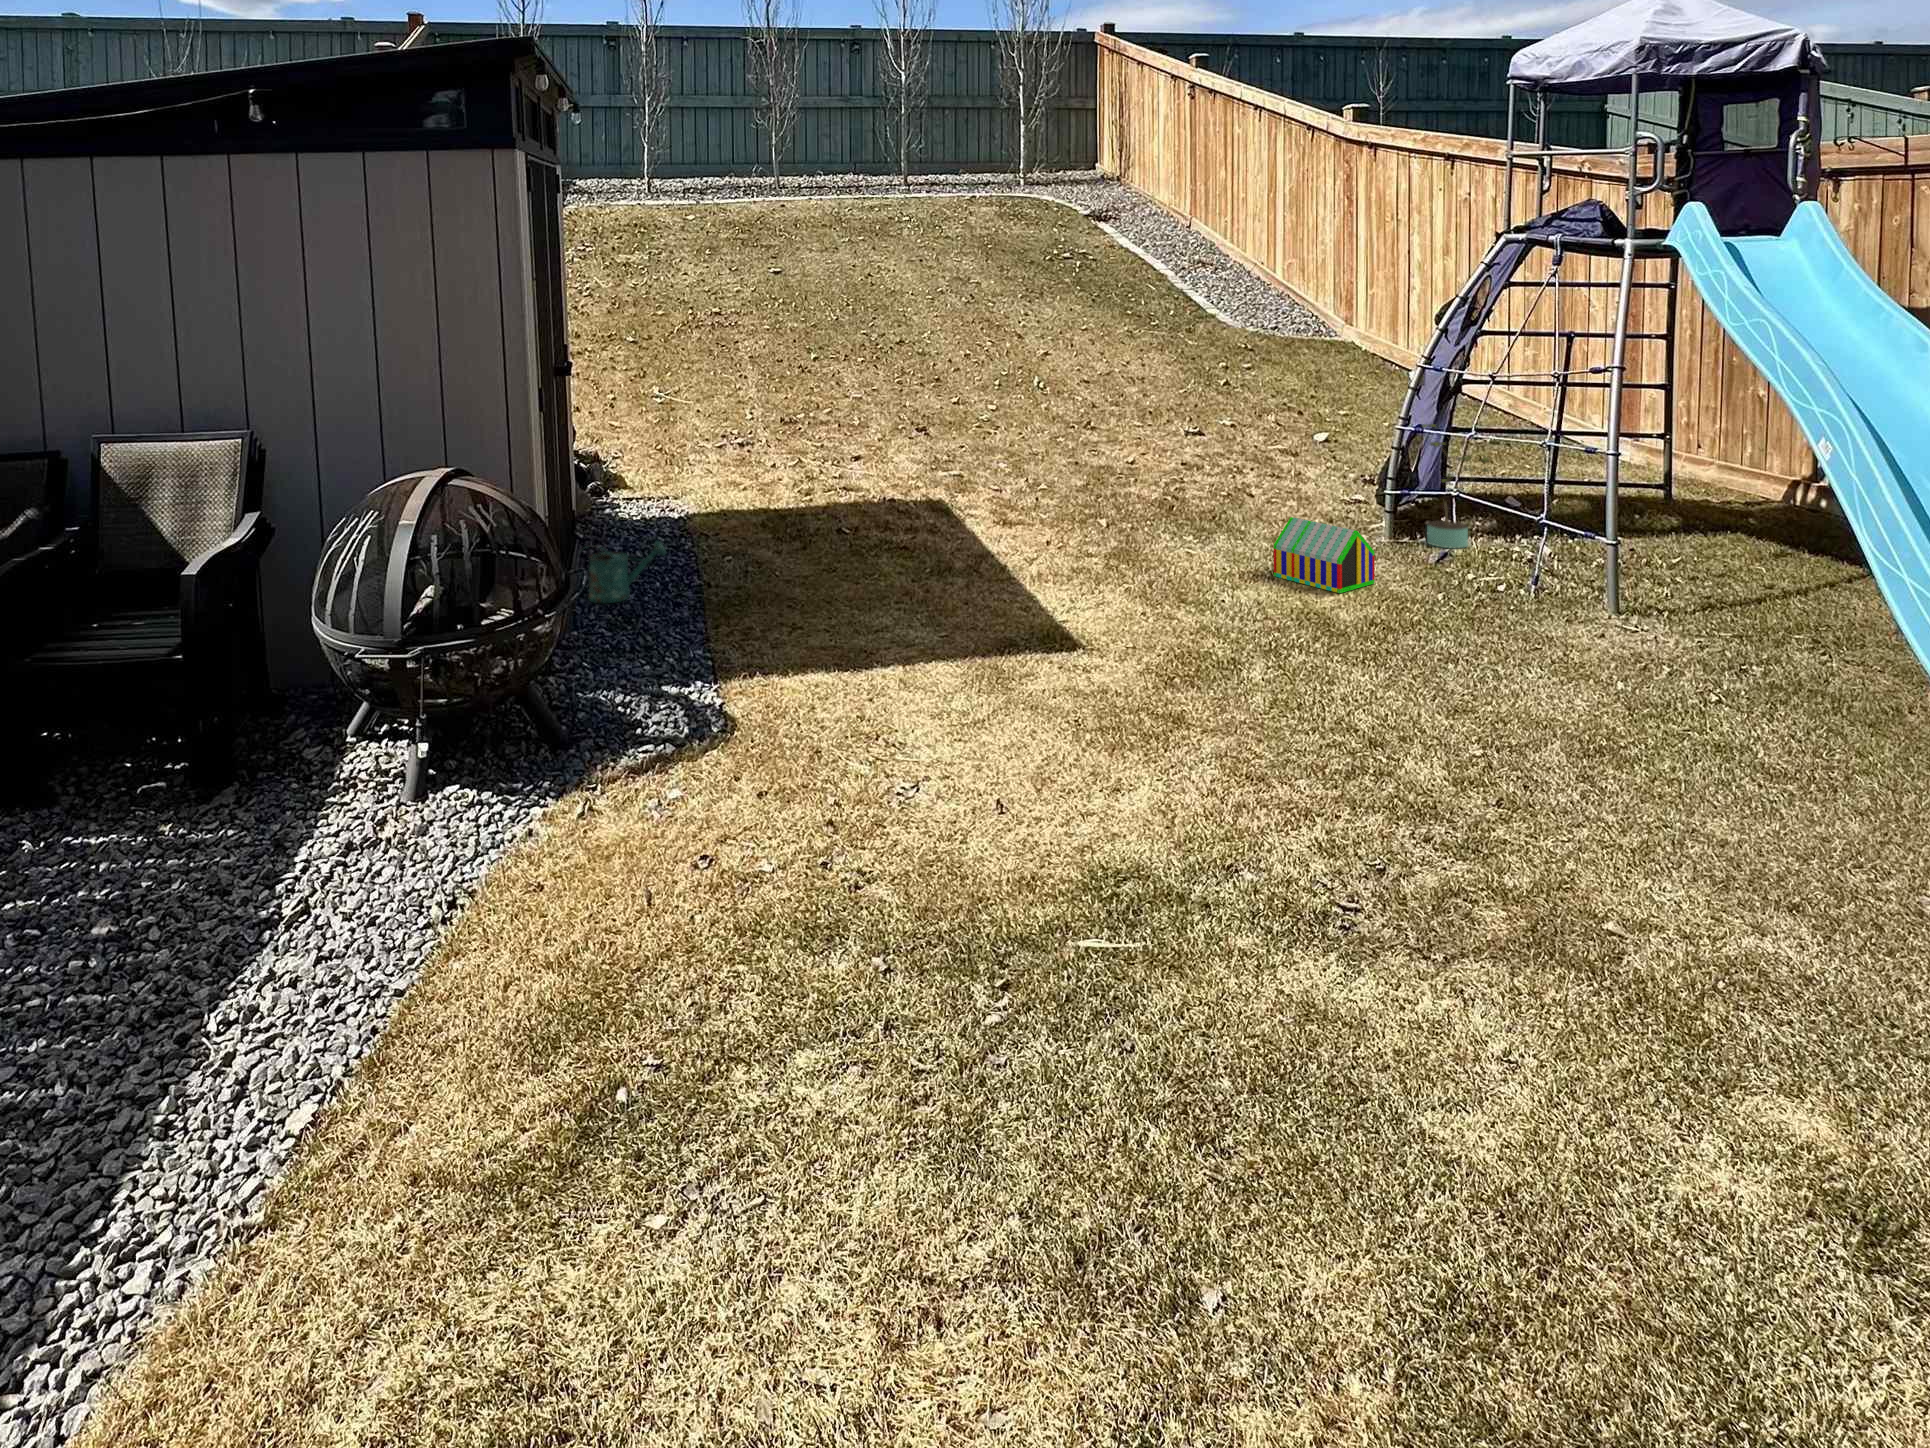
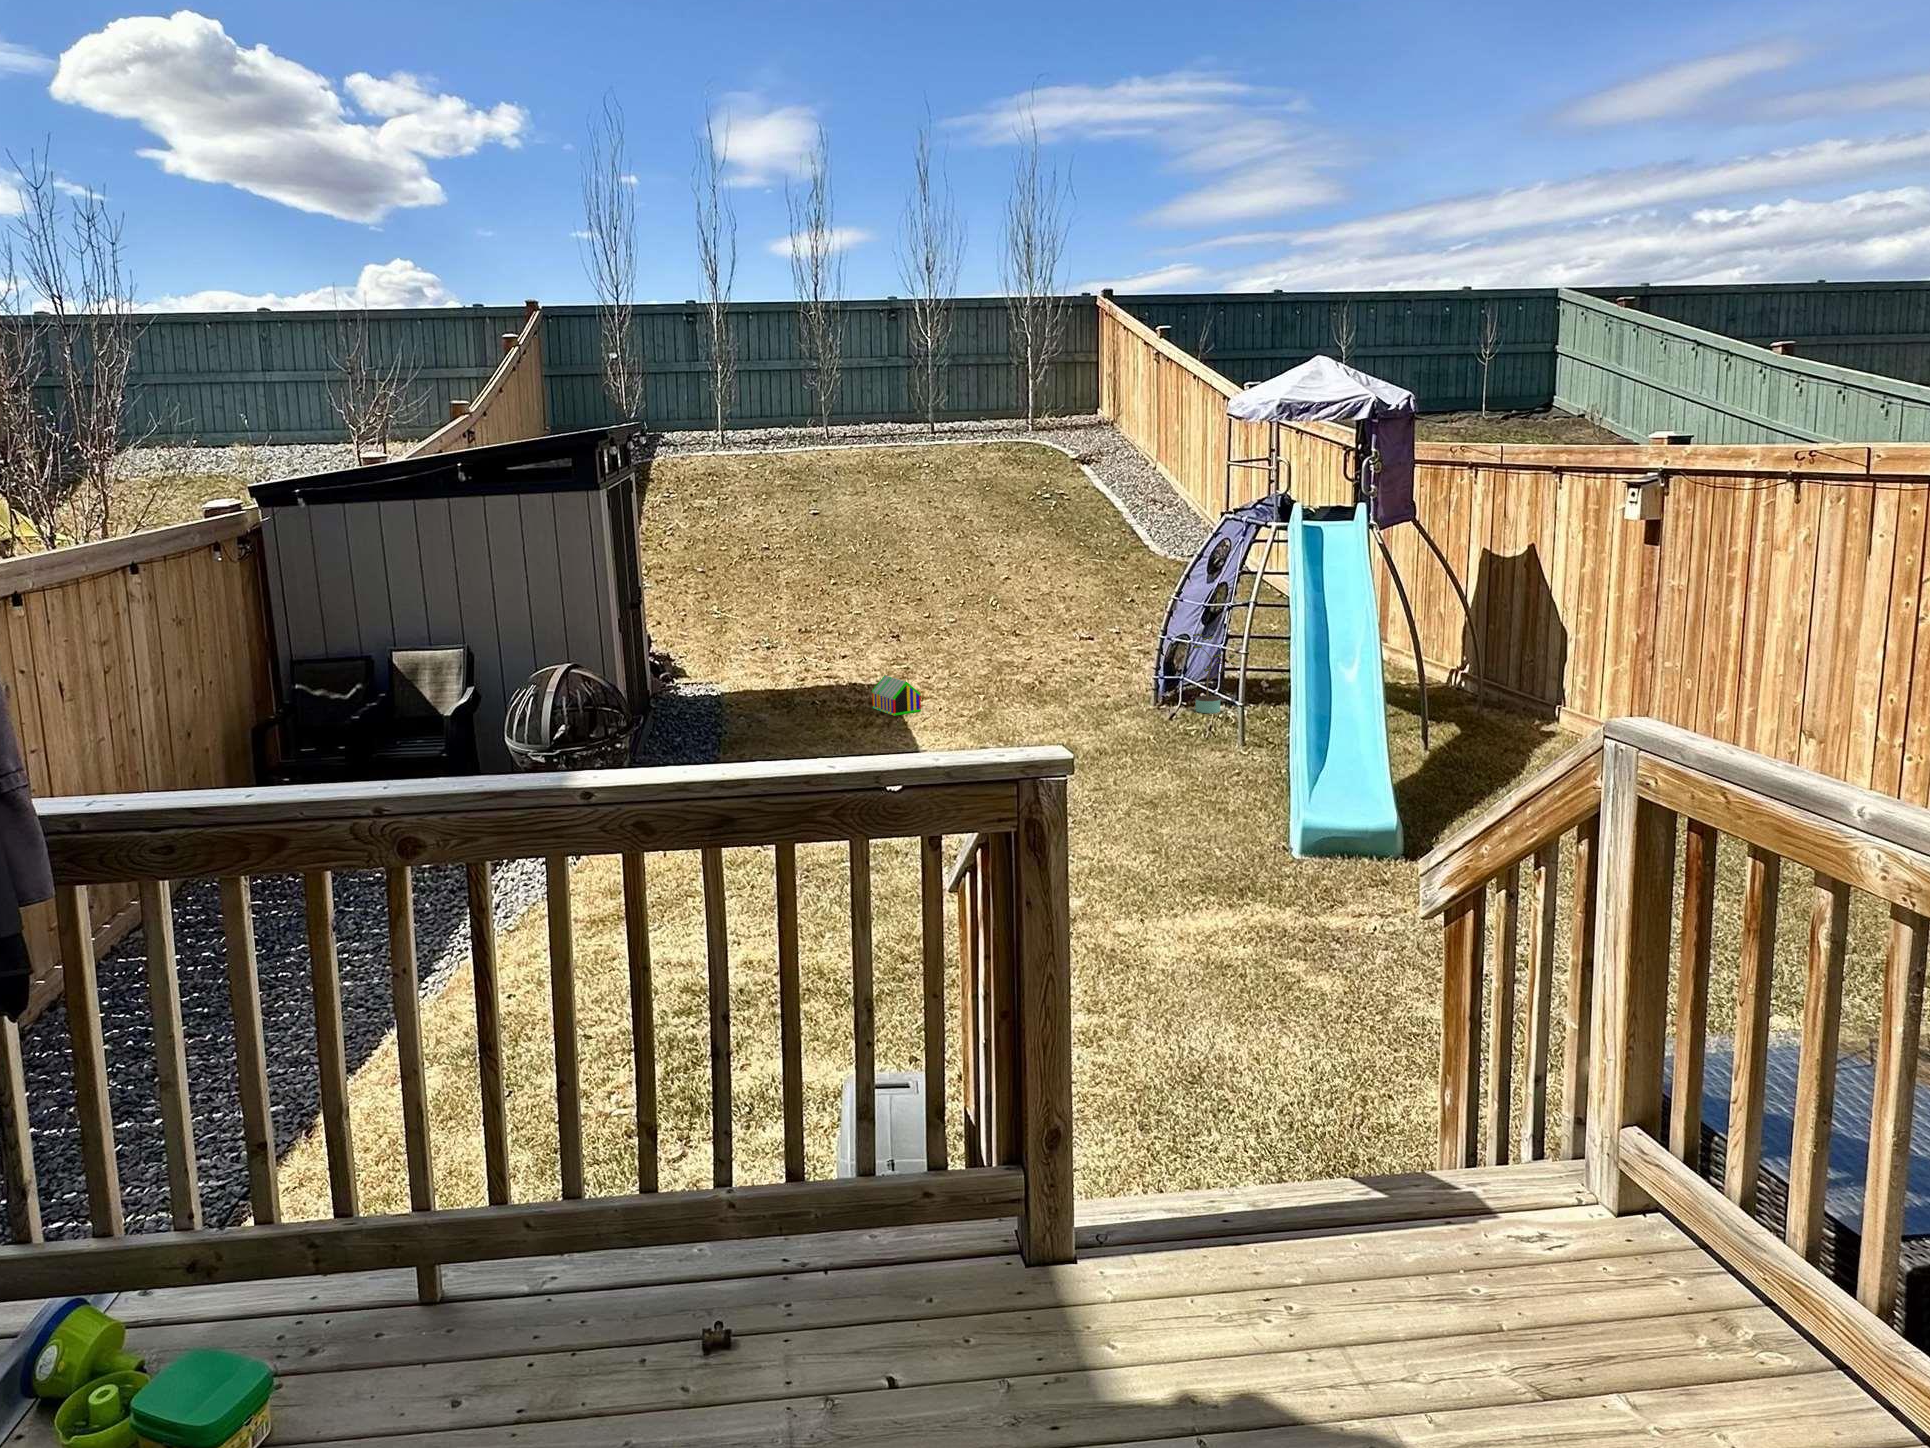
toy house: present [1274,517,1375,593] -> present [872,675,921,716]
watering can: present [579,541,666,603] -> none [650,707,704,744]

